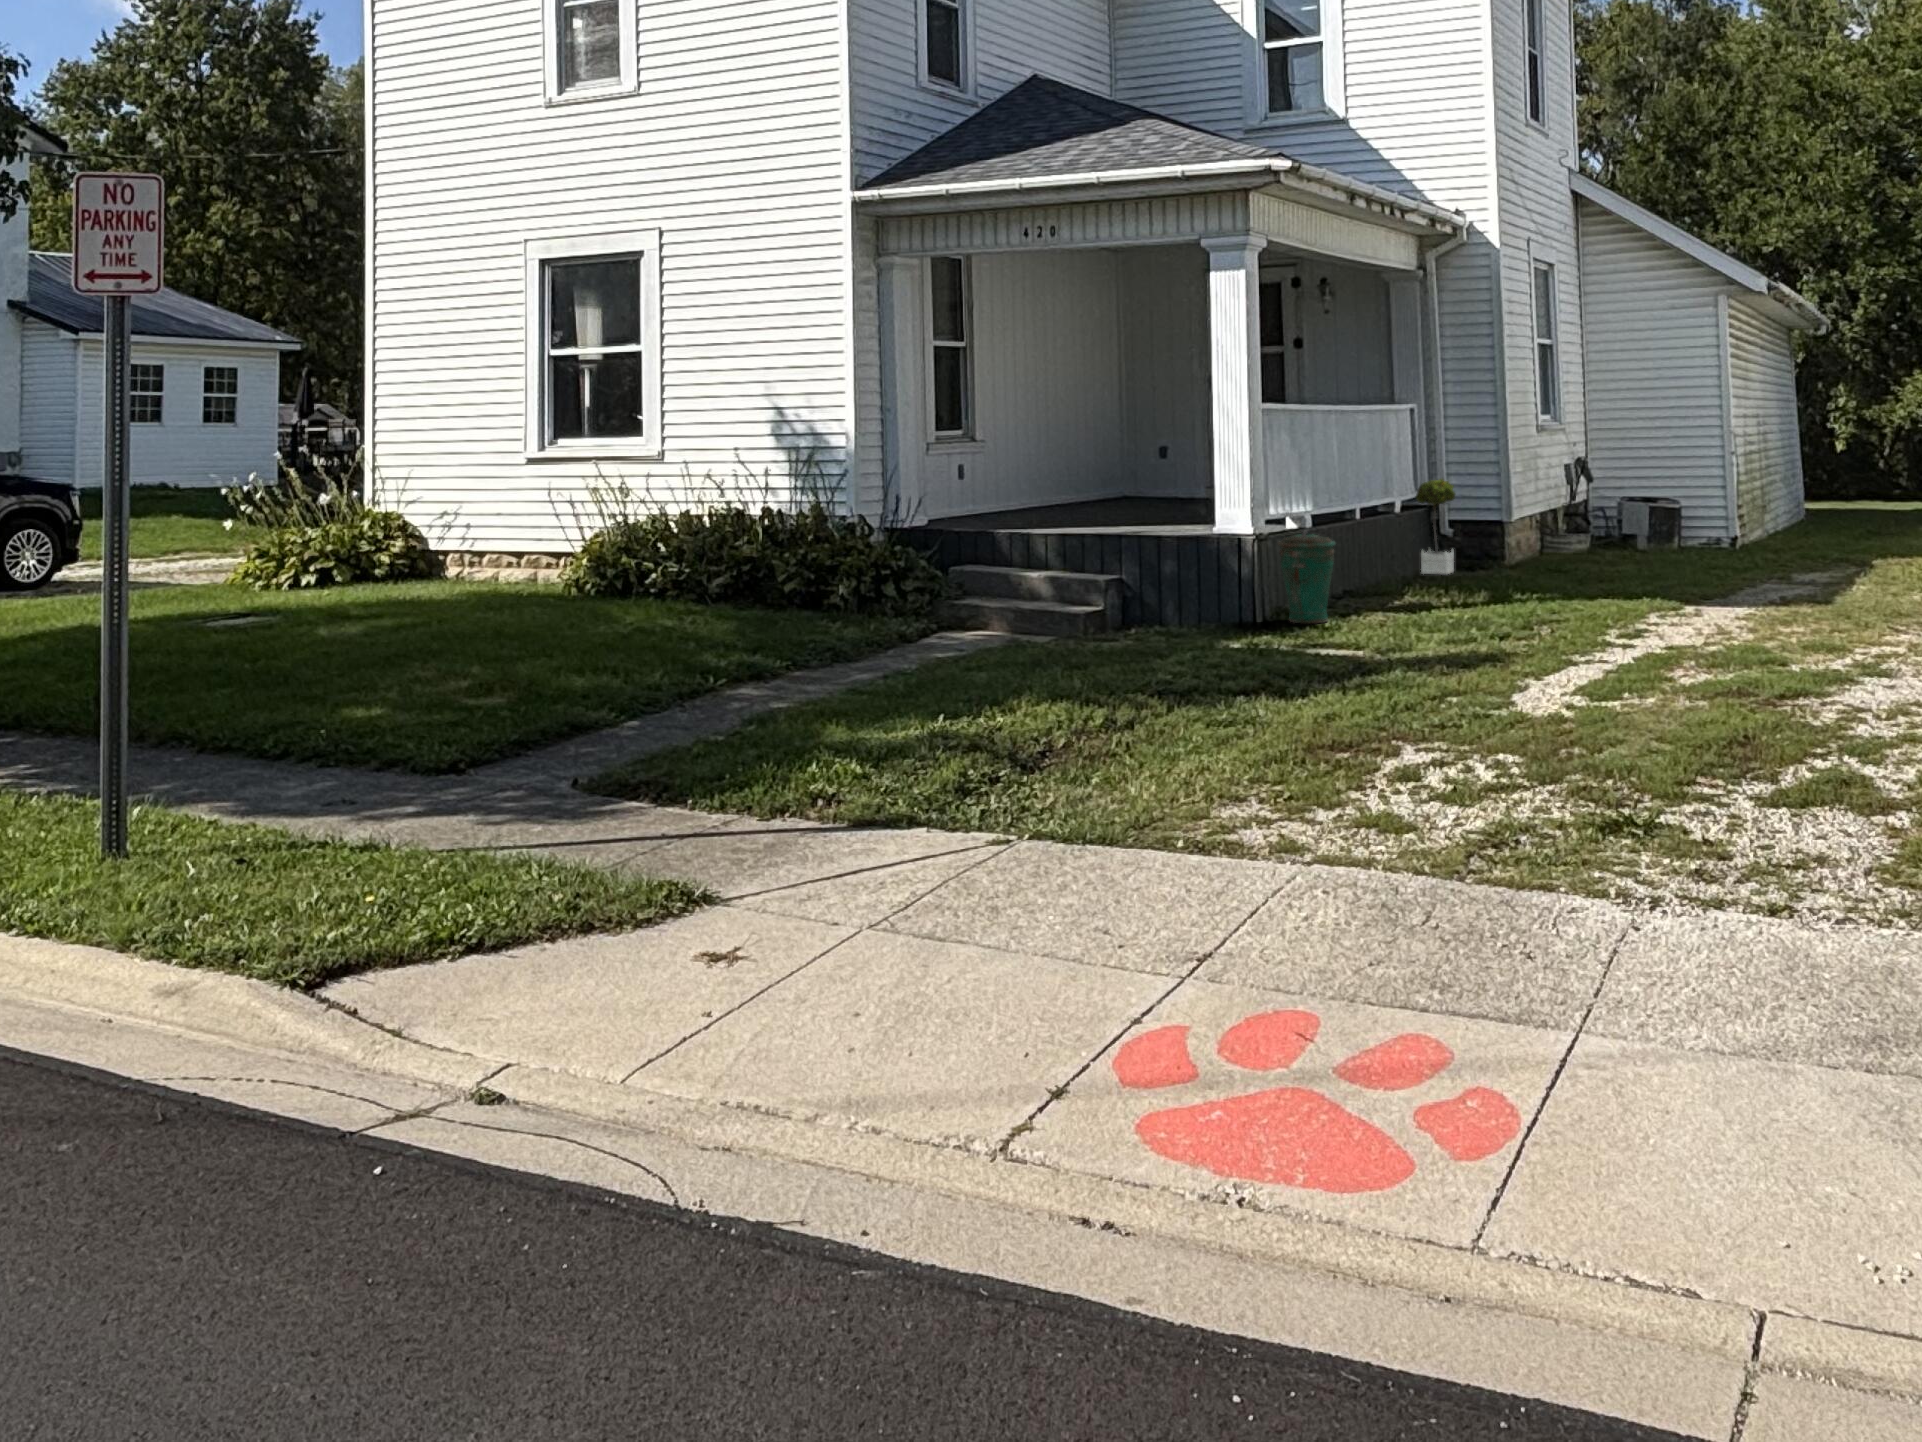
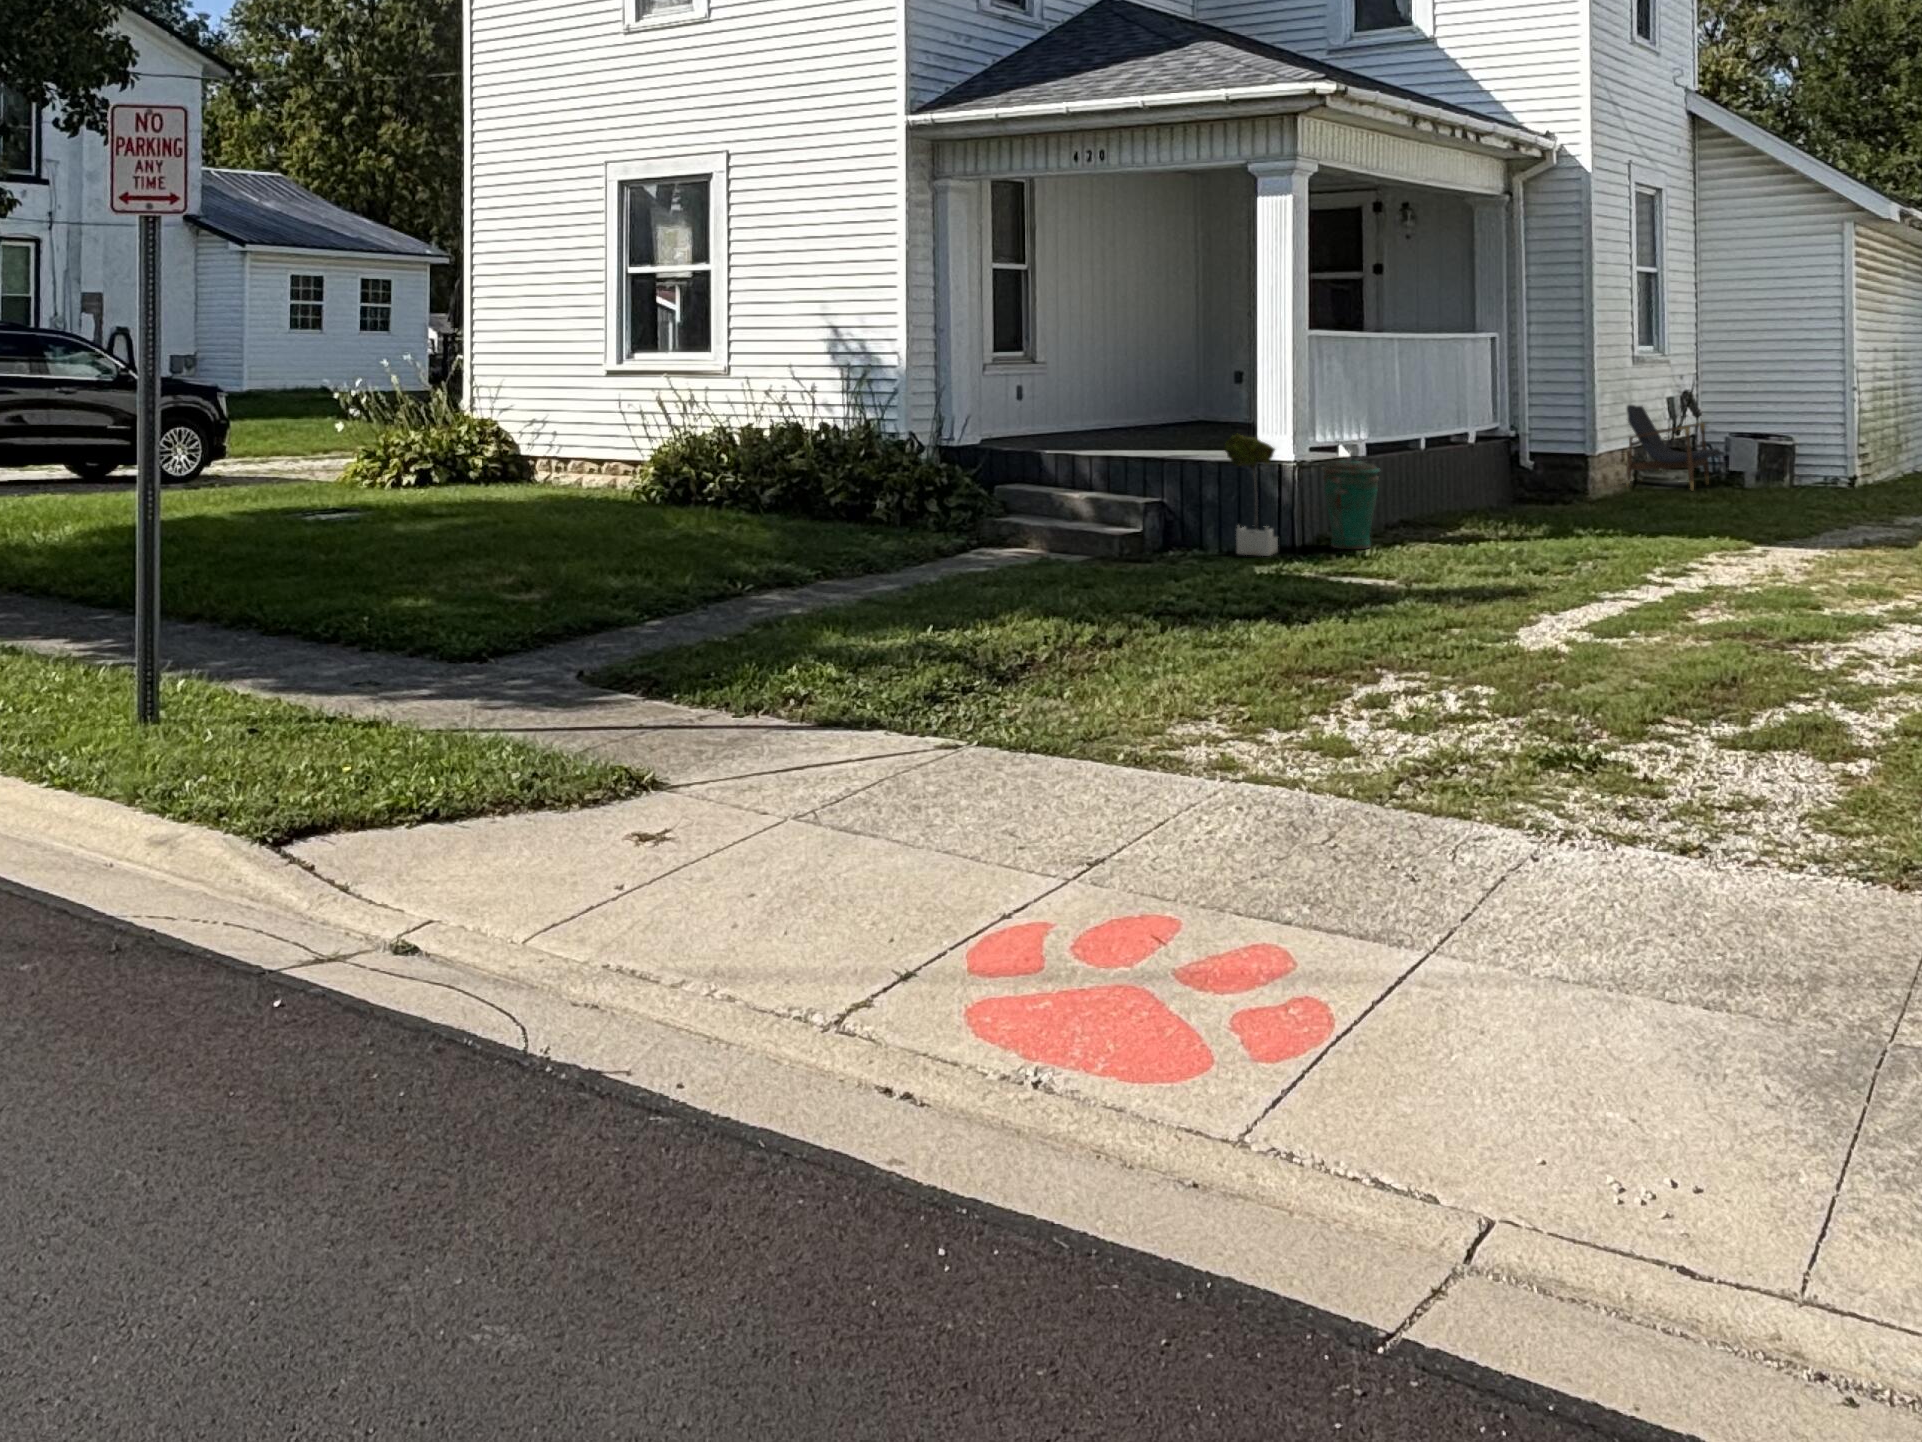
lounge chair: none [1533,469,1628,556] -> present [1627,405,1720,490]
potted tree: present [1416,479,1455,574] -> present [1225,433,1278,556]

